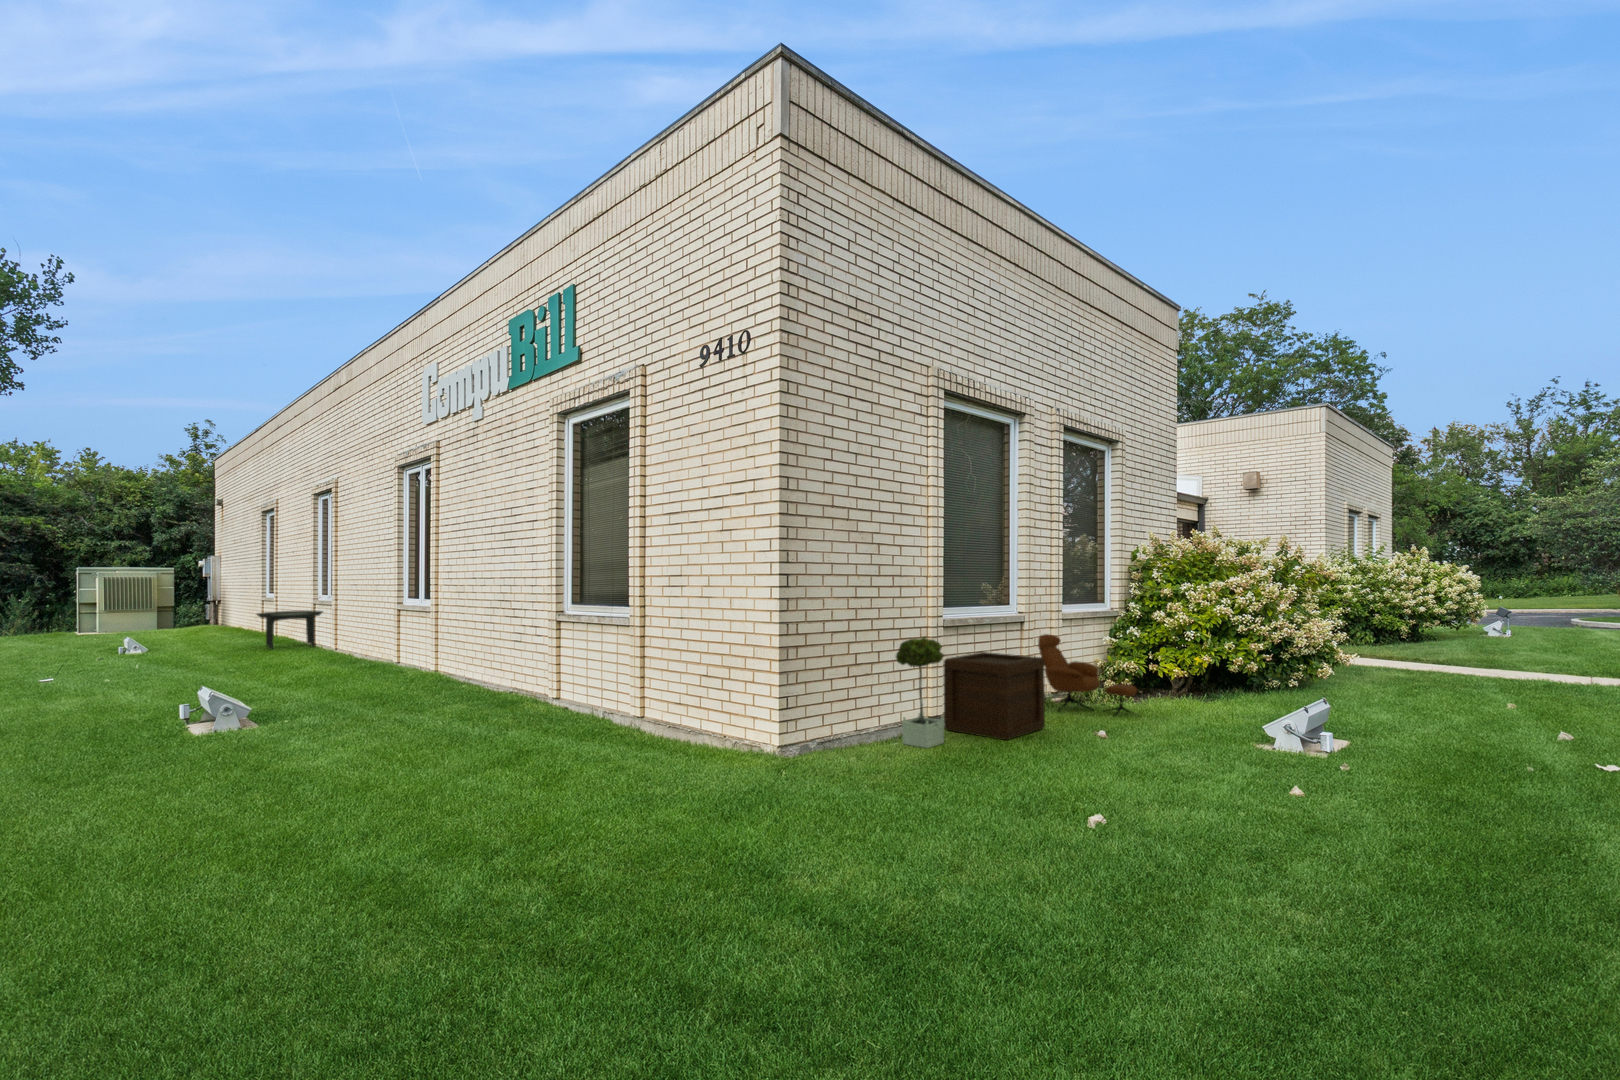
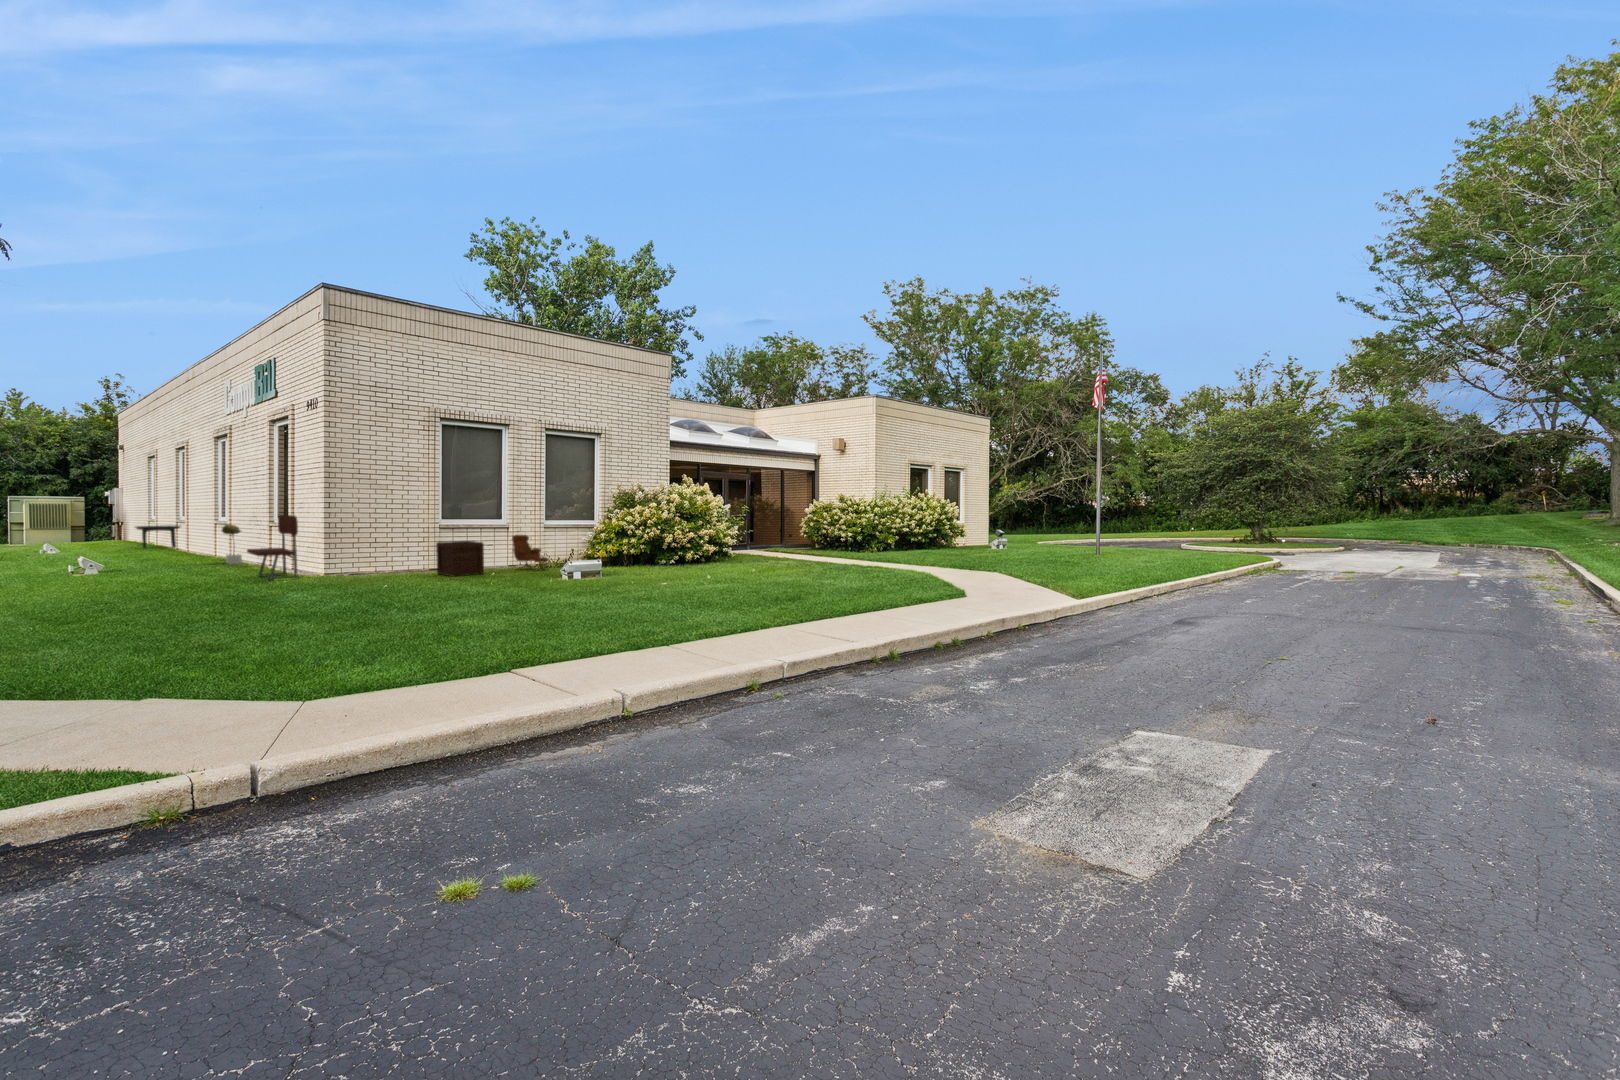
bench: none [559,601,686,763] -> present [247,515,298,581]
potted tree: present [896,637,944,748] -> present [222,524,242,564]

